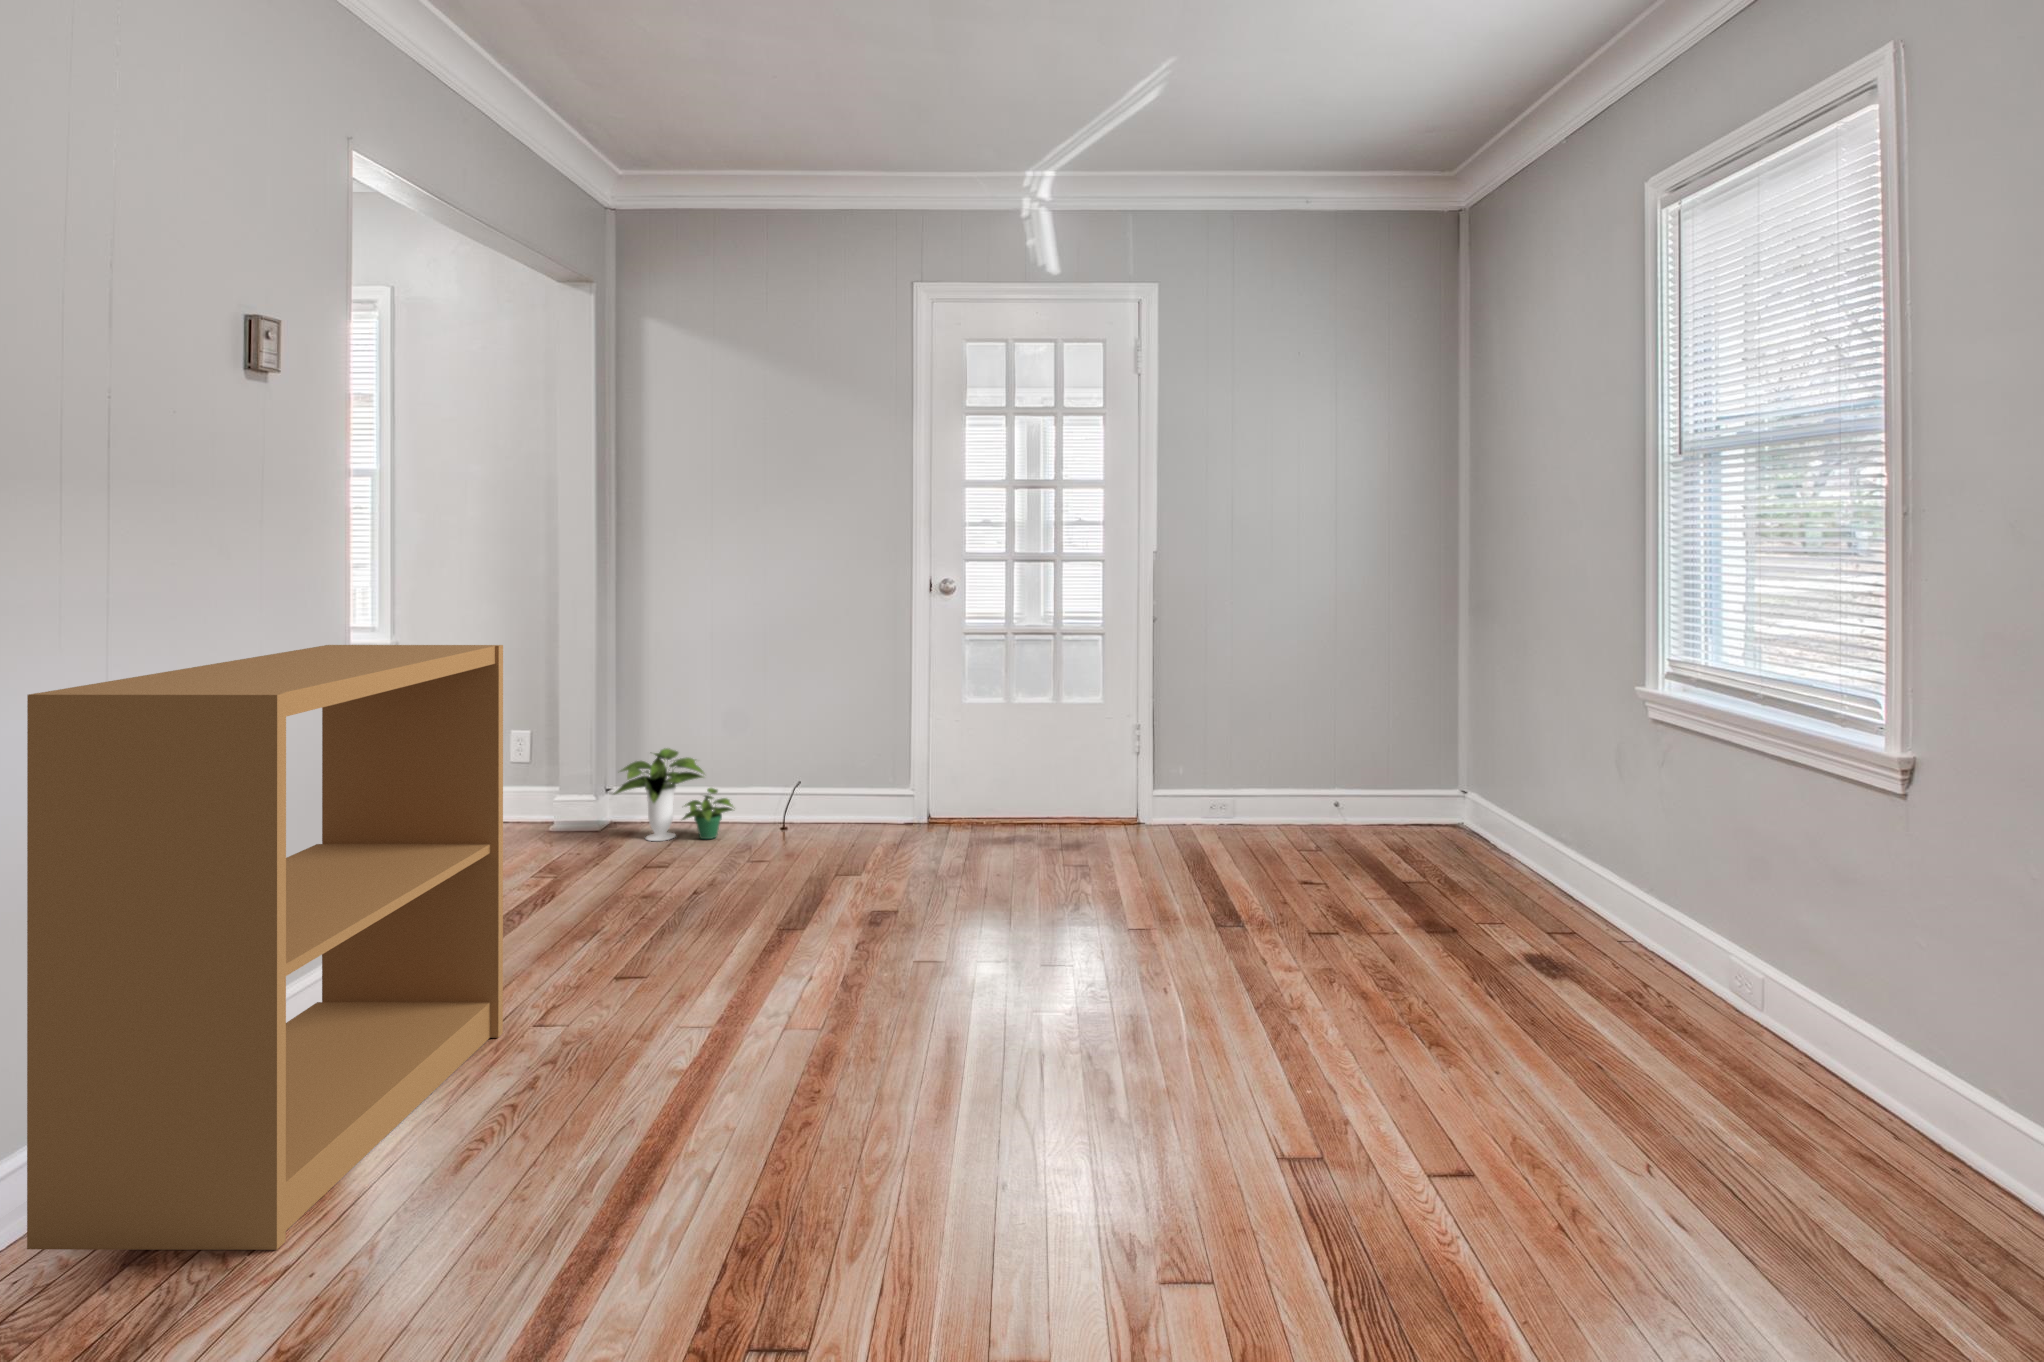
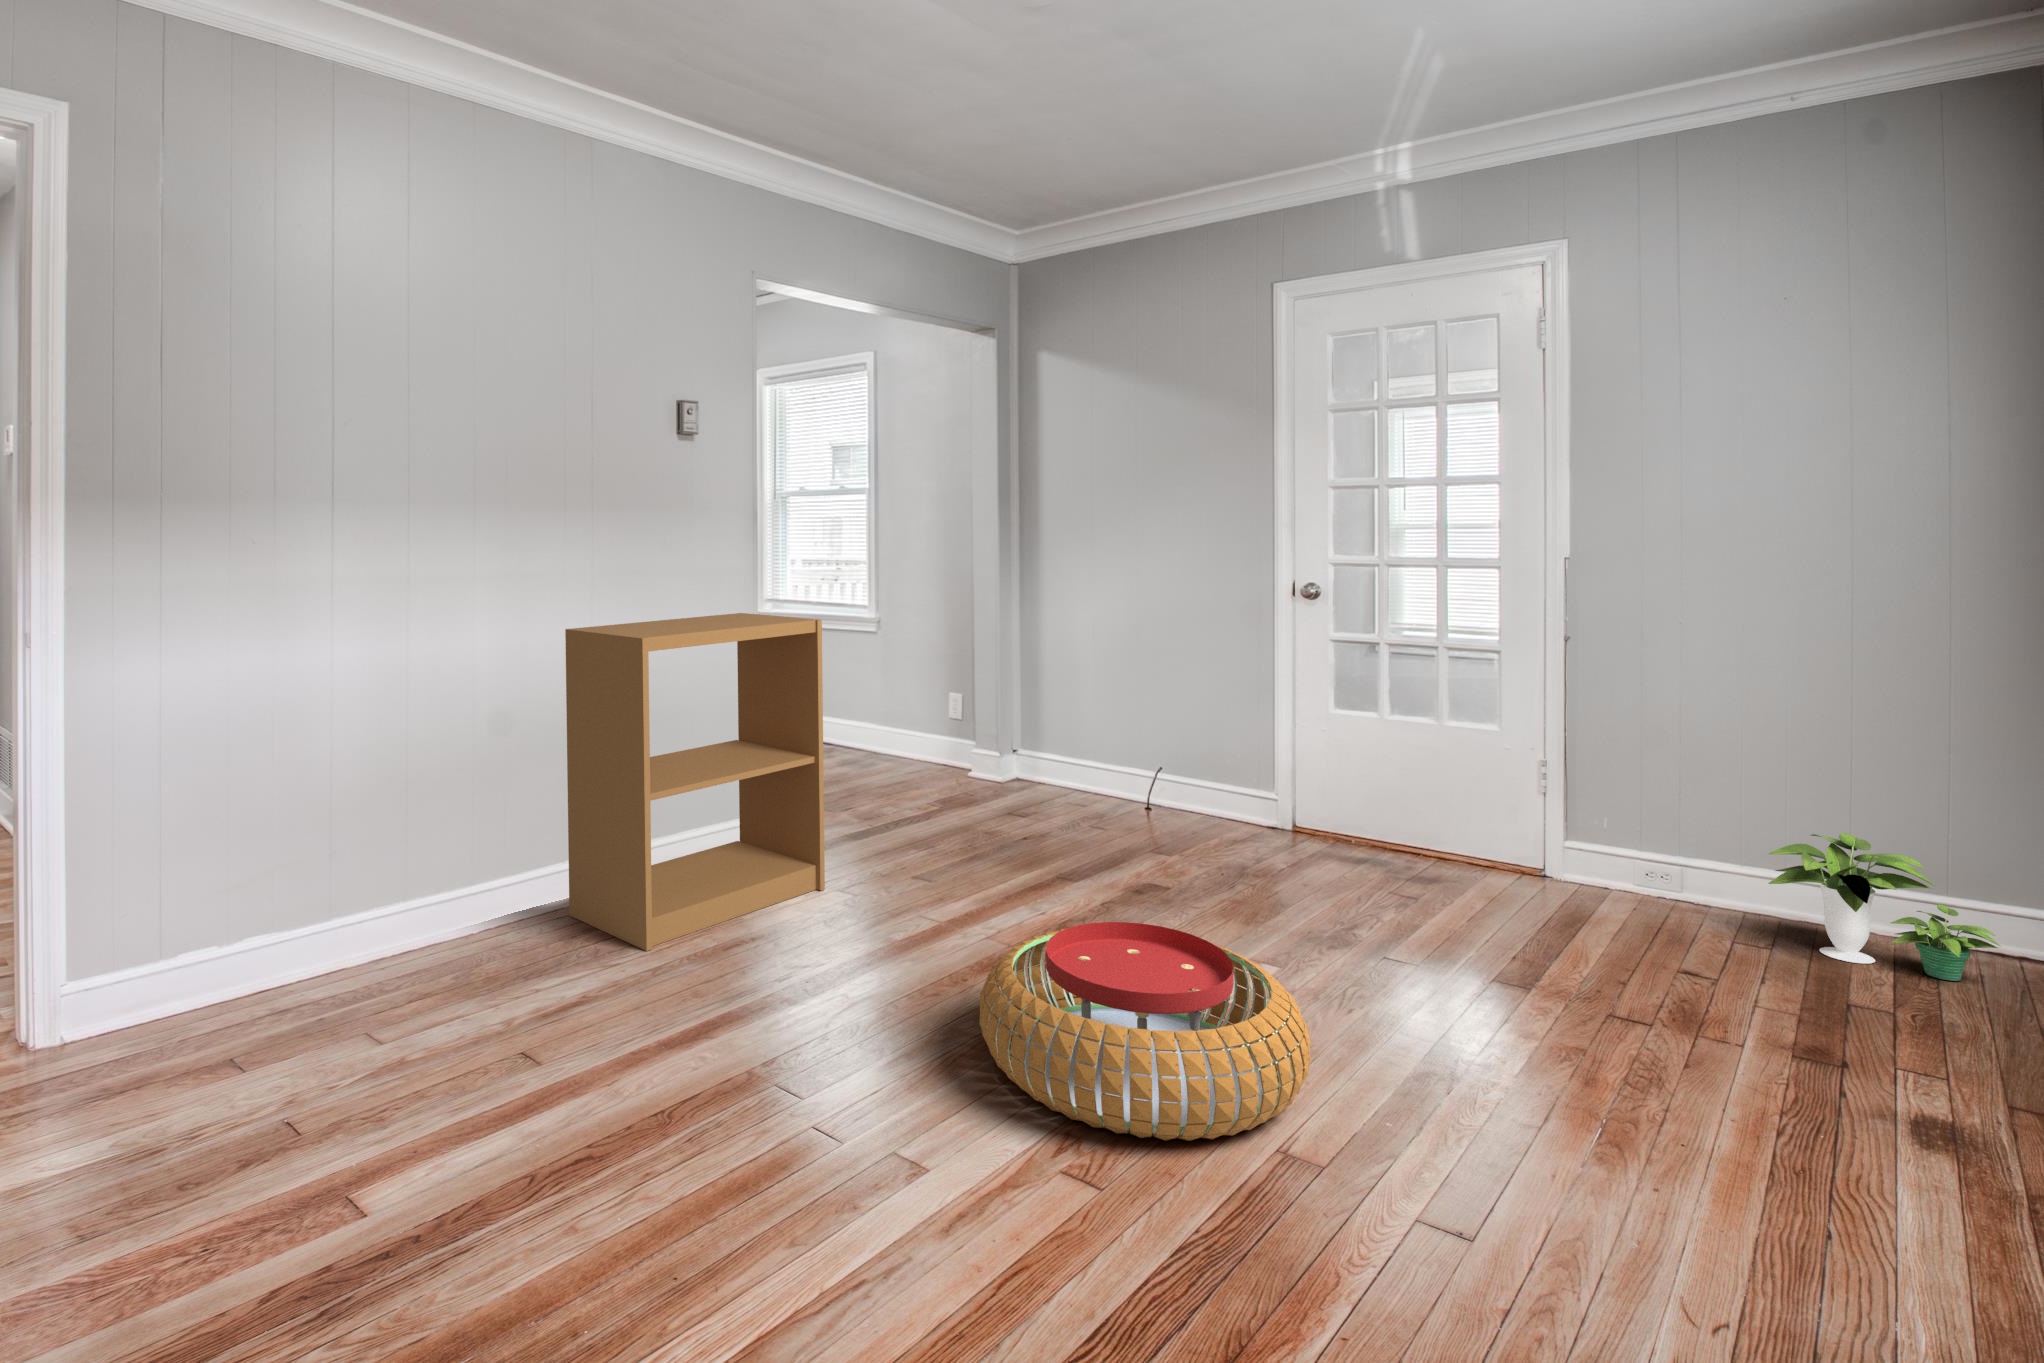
potted plant: present [615,748,733,841] -> present [1769,833,2000,981]
pouf: none [907,951,1266,1215] -> present [979,922,1311,1141]

